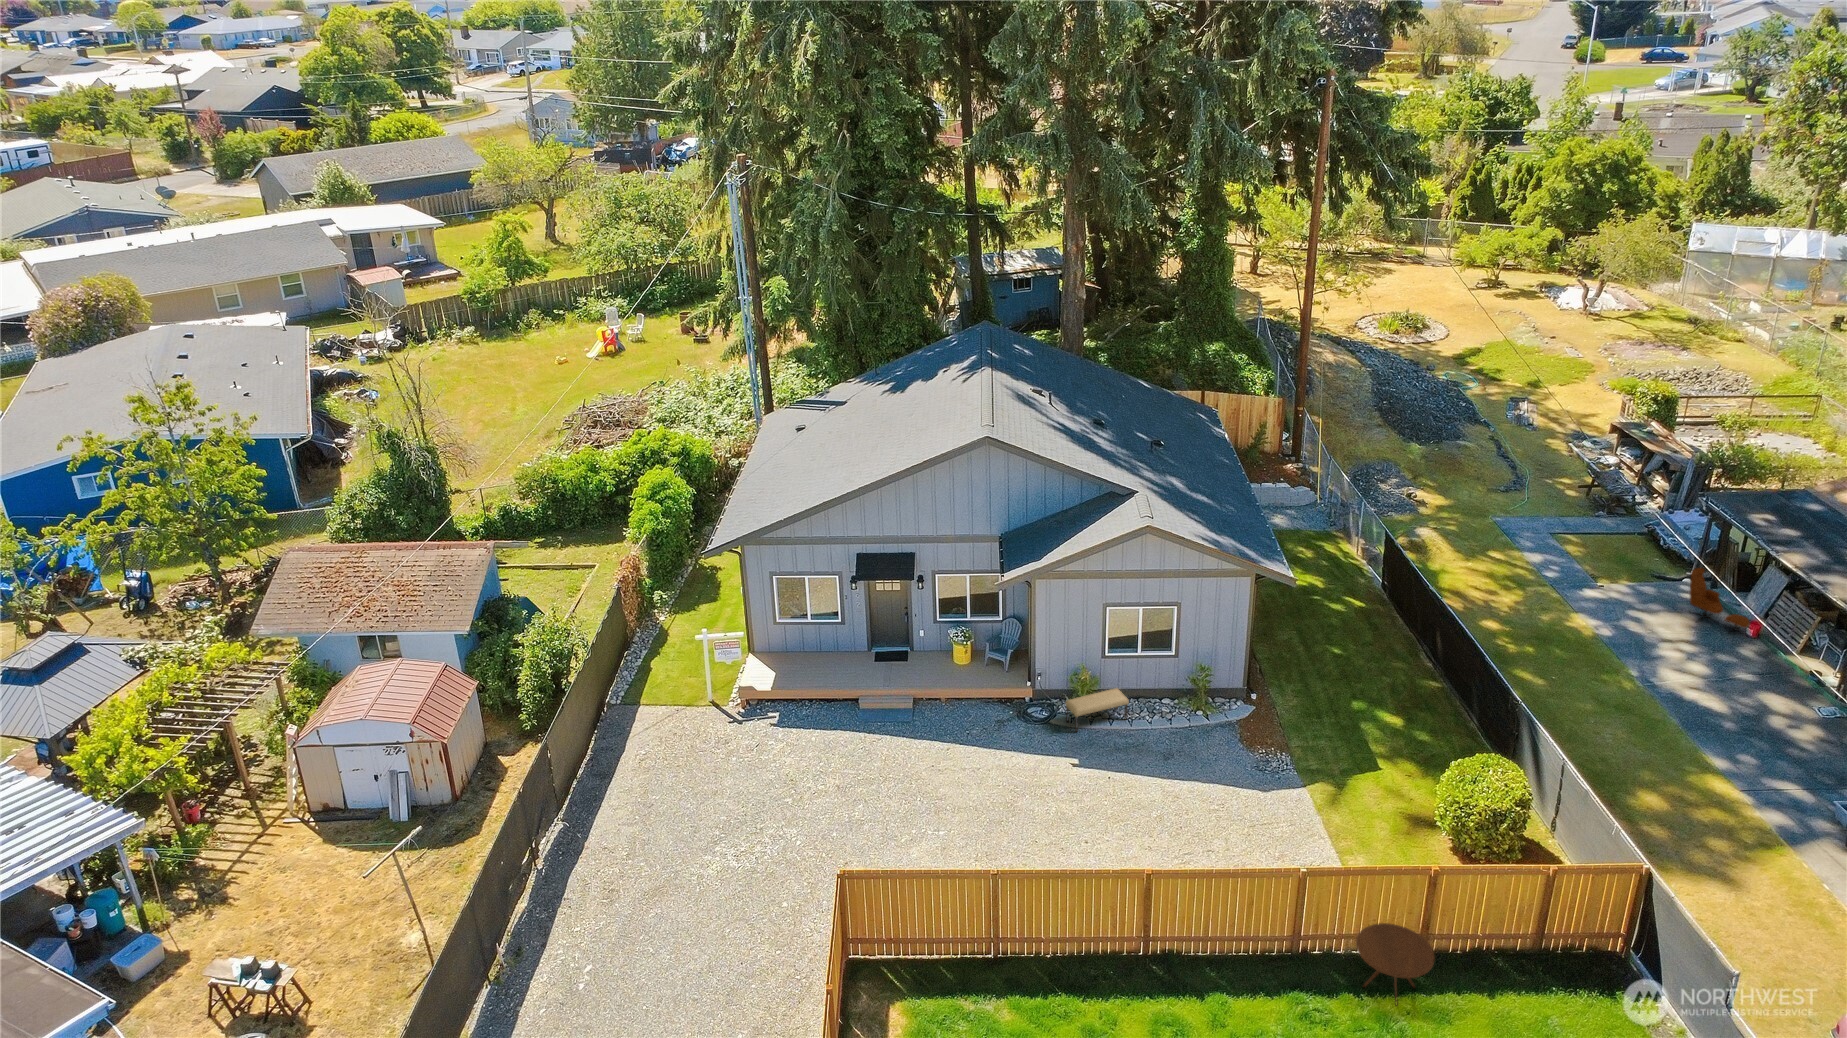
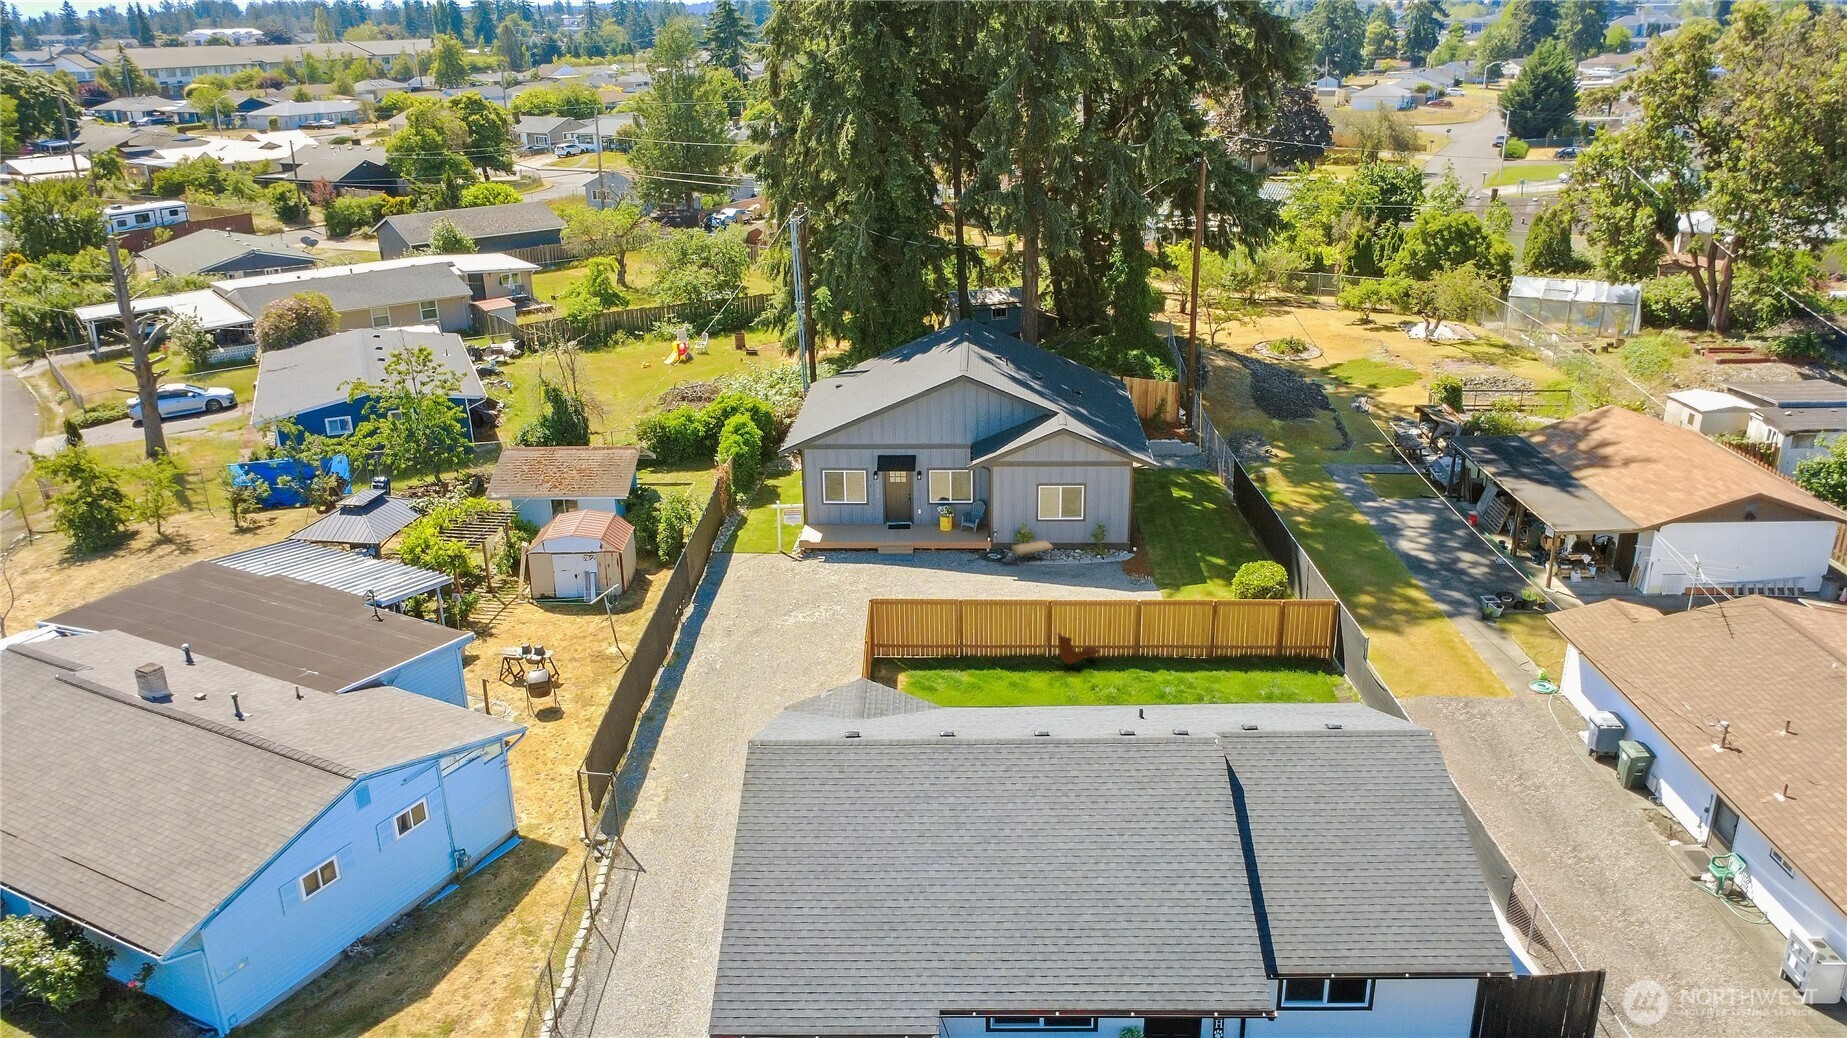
lounge chair: present [1690,568,1749,630] -> present [1058,632,1099,668]
round table: present [1356,923,1434,1005] -> none [1166,631,1209,672]

